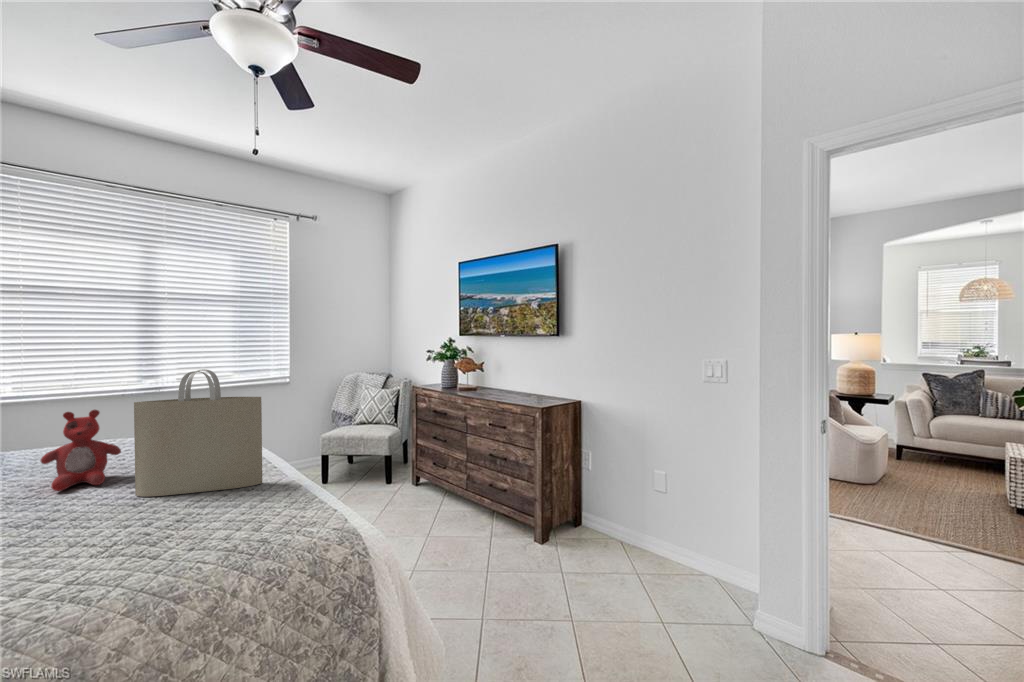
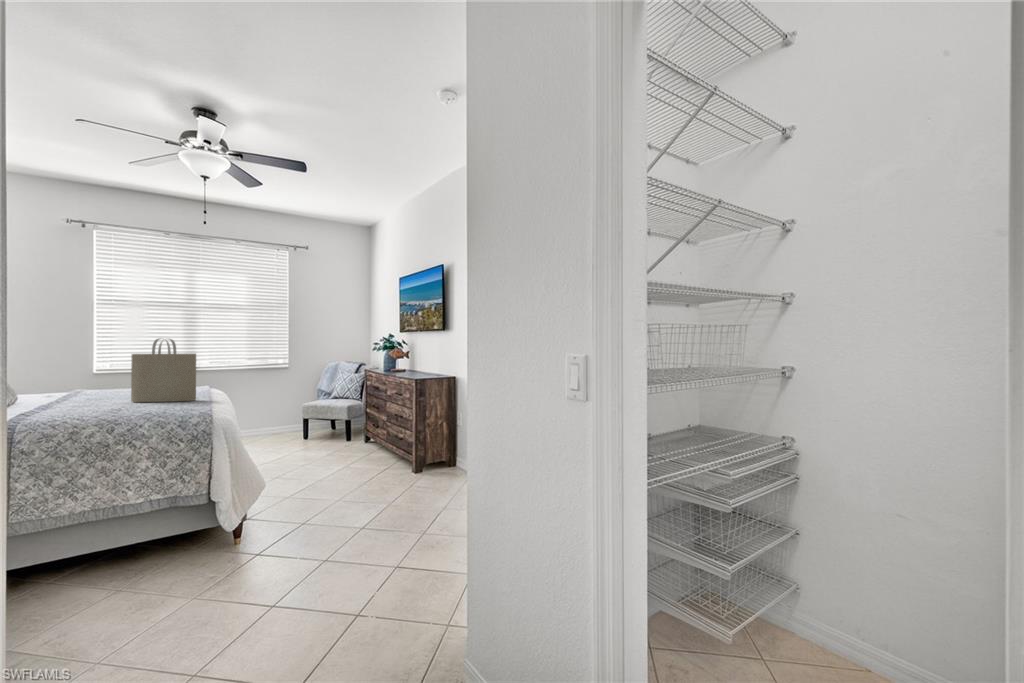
stuffed bear: present [41,410,121,491] -> none [93,361,134,400]

